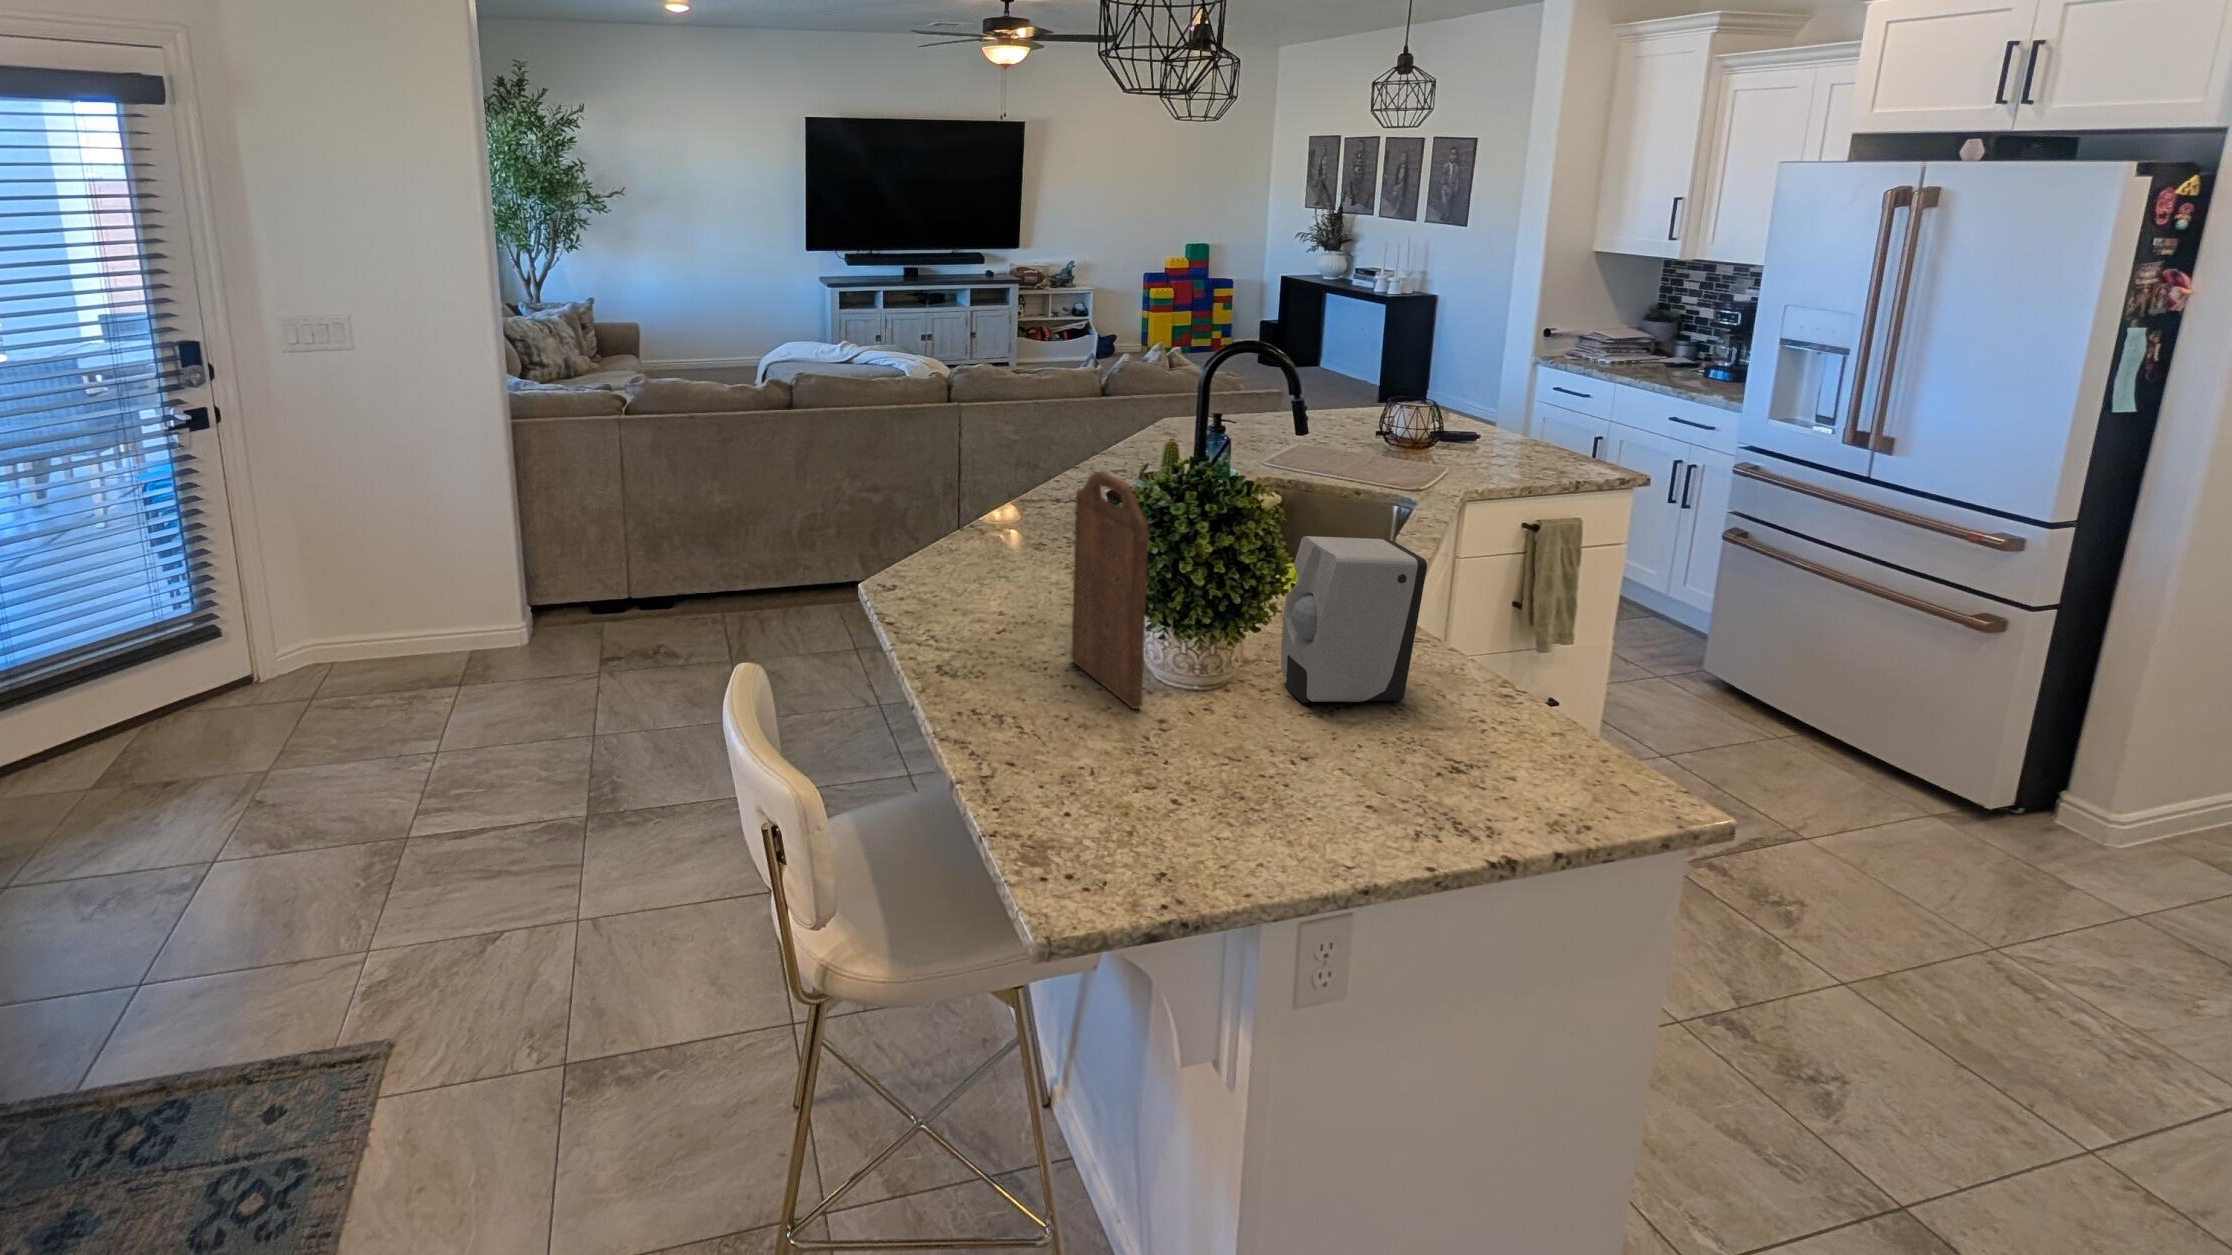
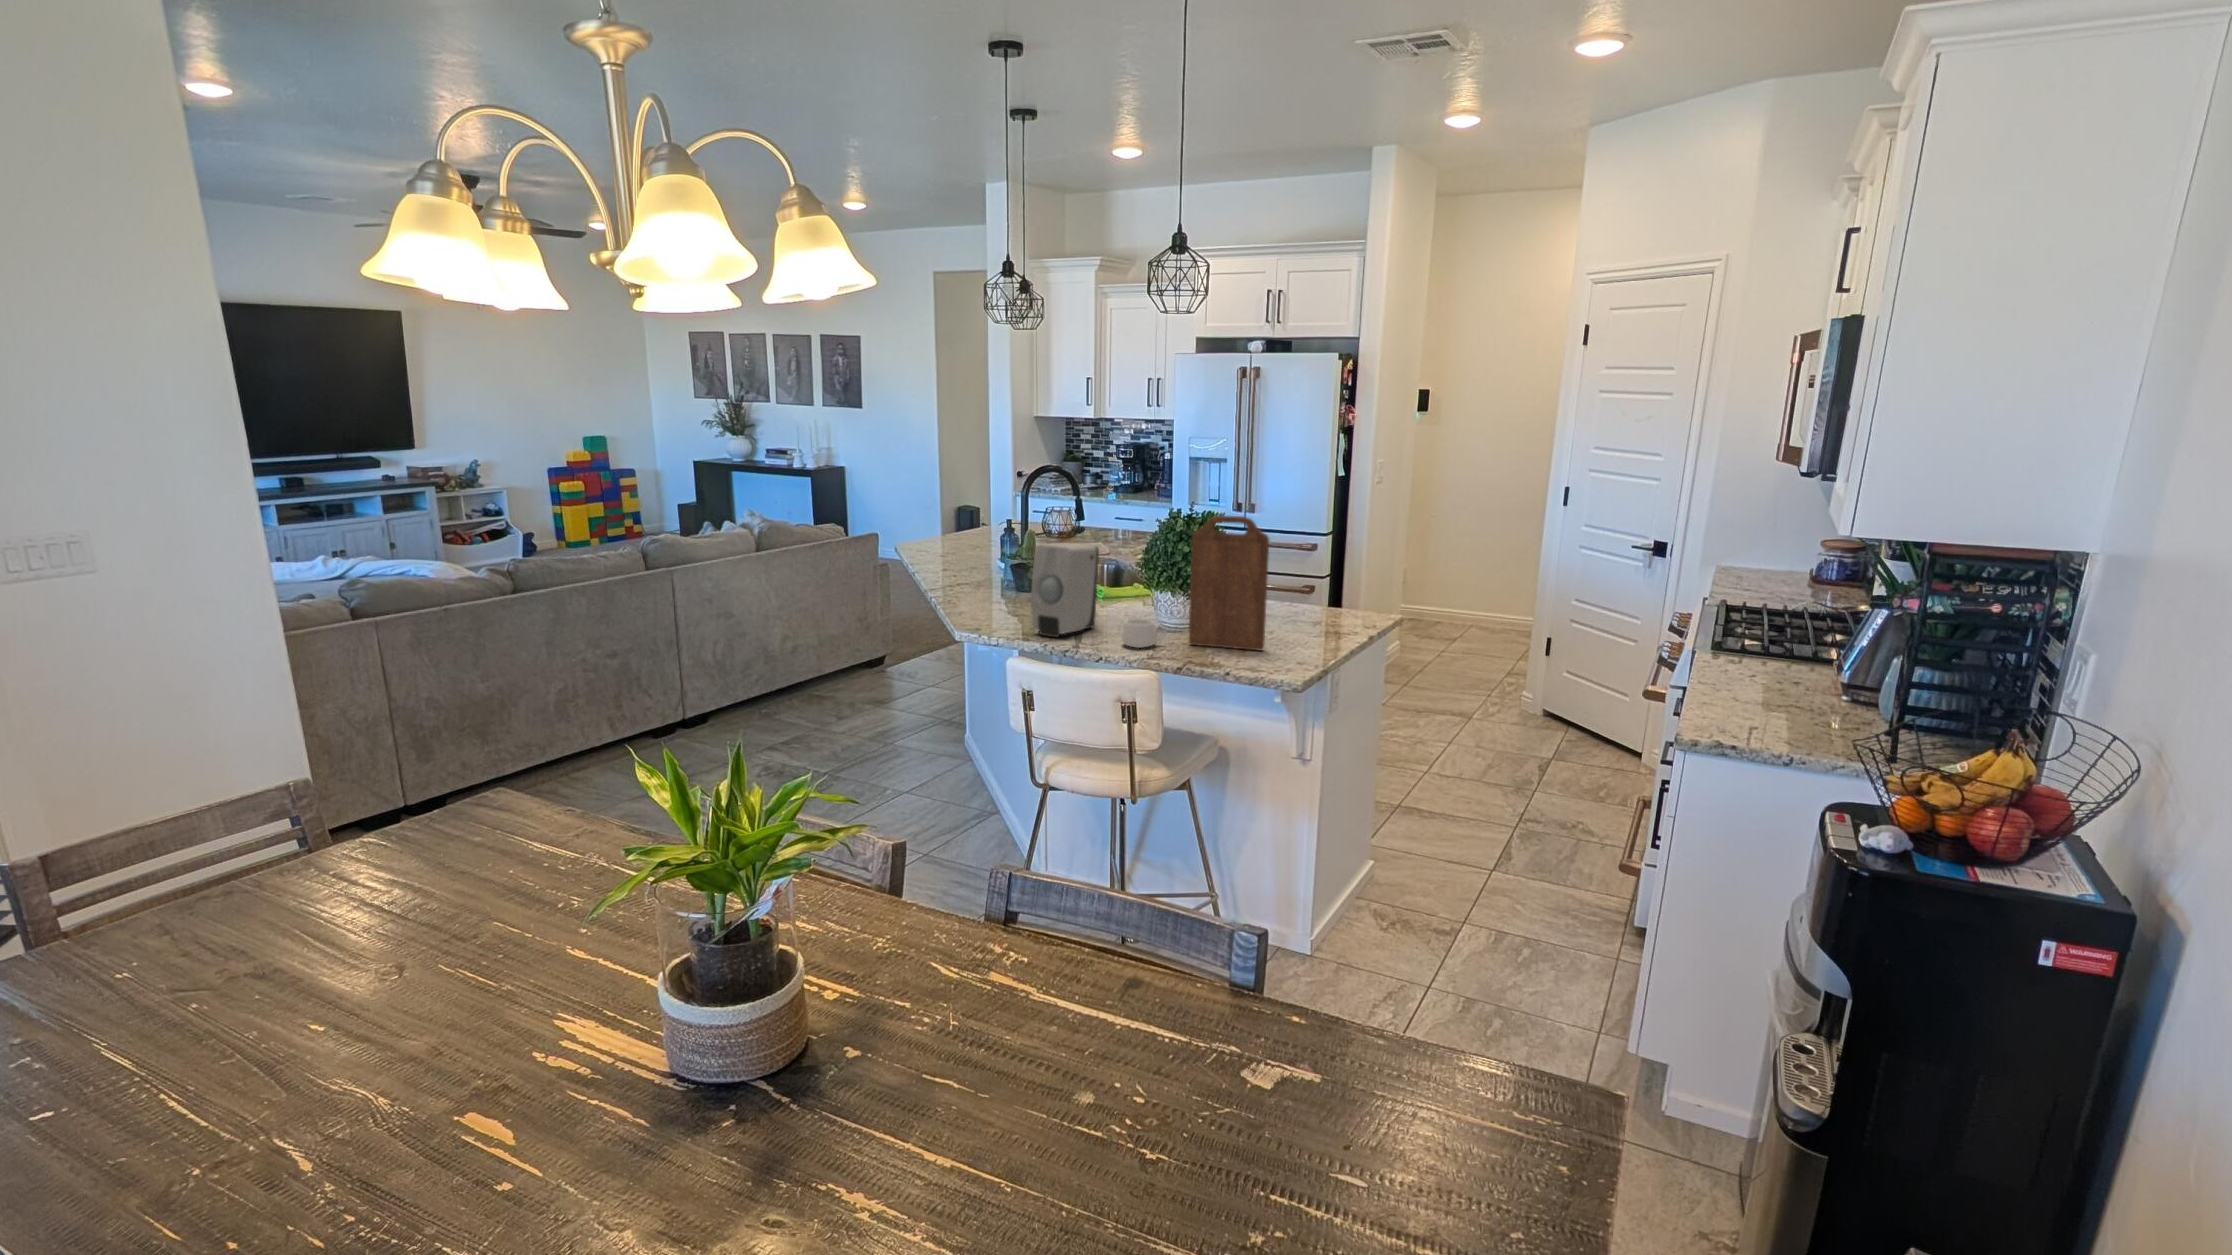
soap dispenser: present [1281,536,1427,703] -> present [1031,543,1099,637]
mug: none [989,596,1046,645] -> present [1122,618,1167,648]

